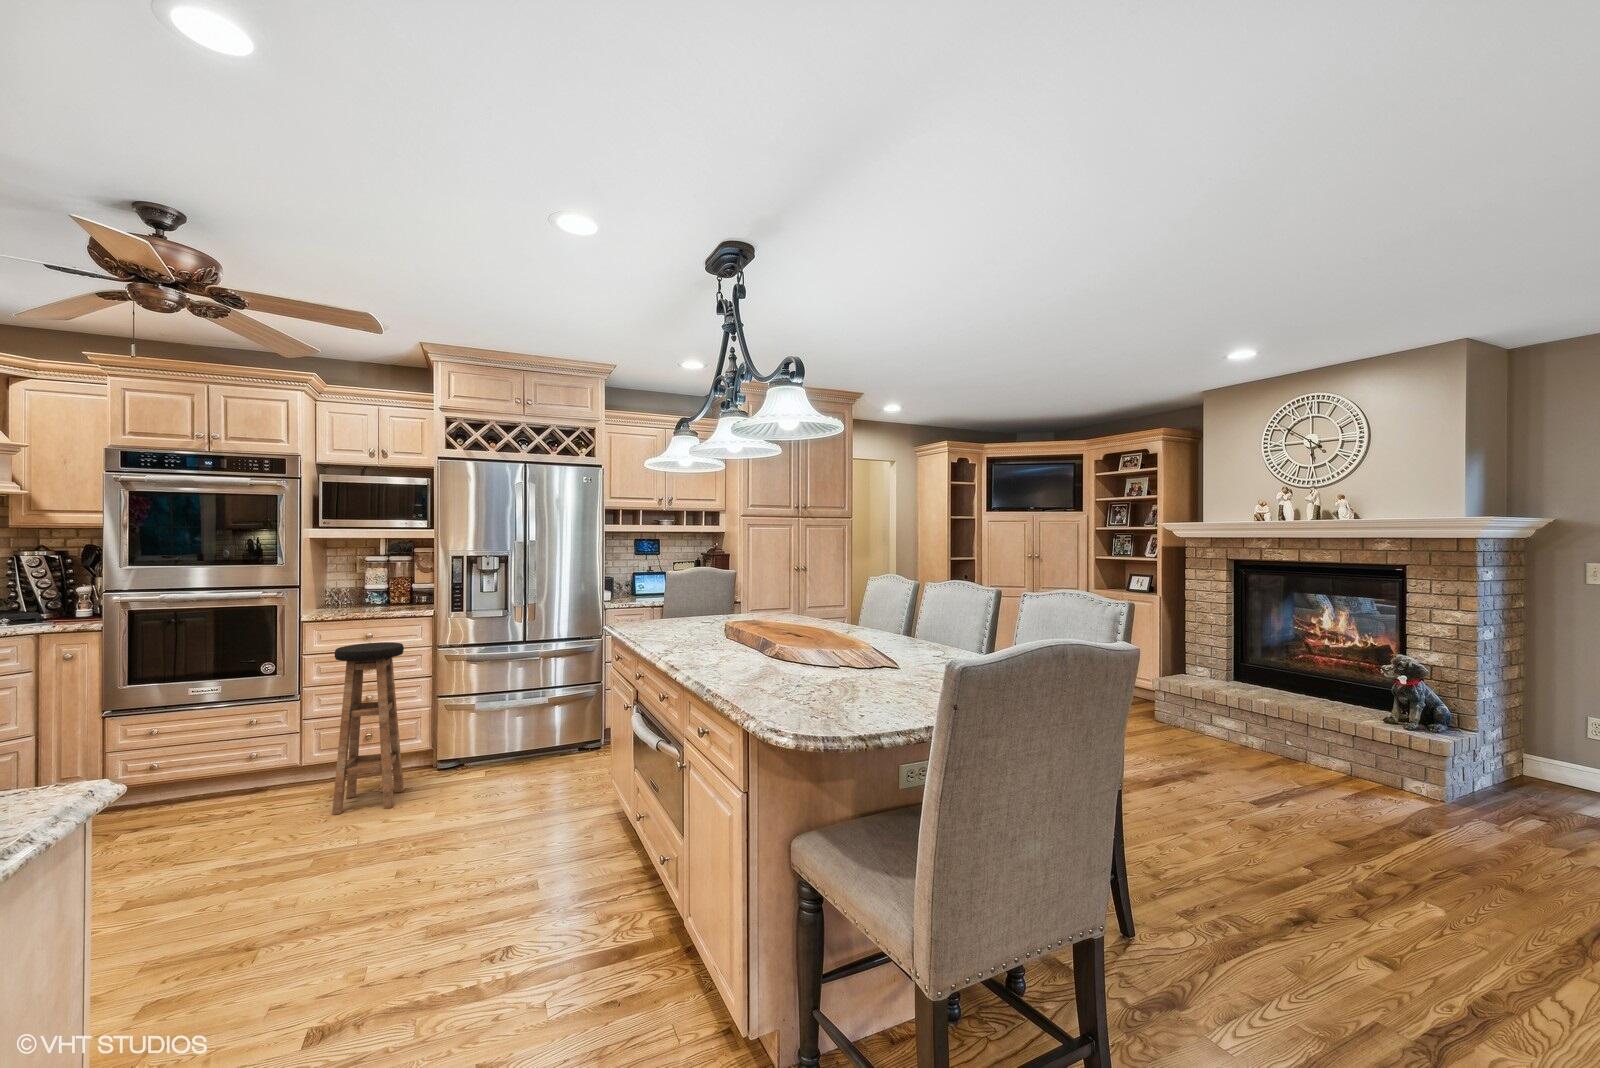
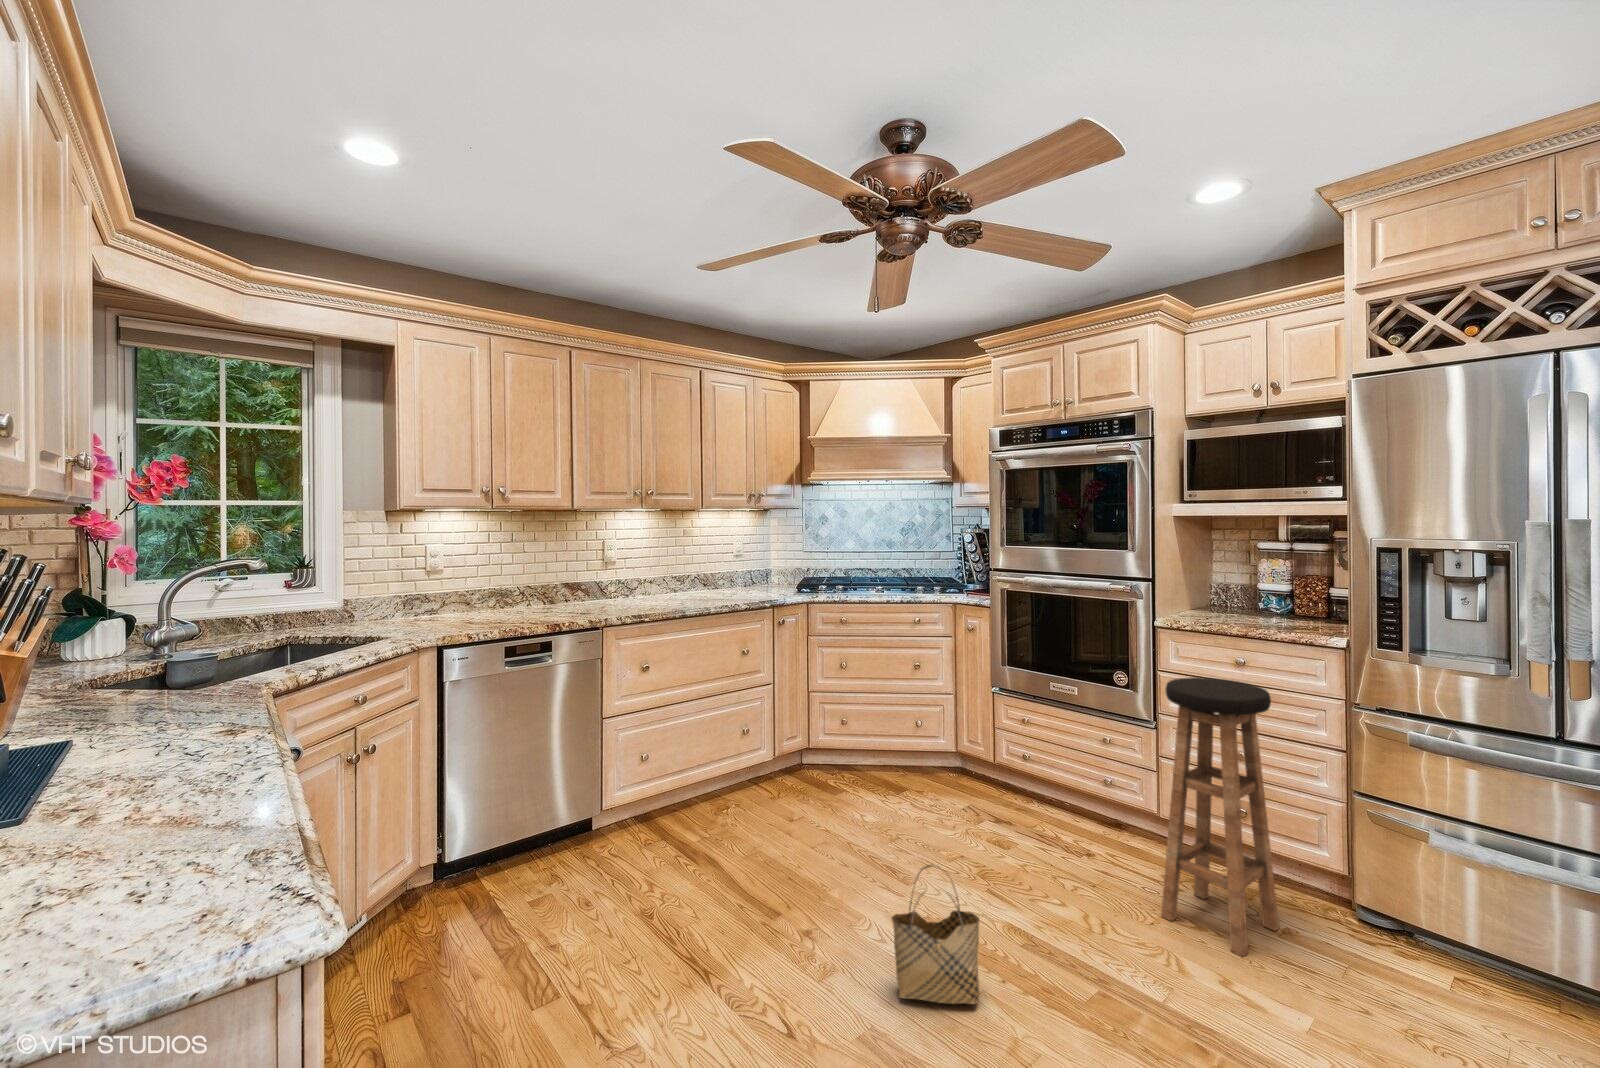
woven basket: none [146,819,236,935] -> present [891,865,980,1004]

